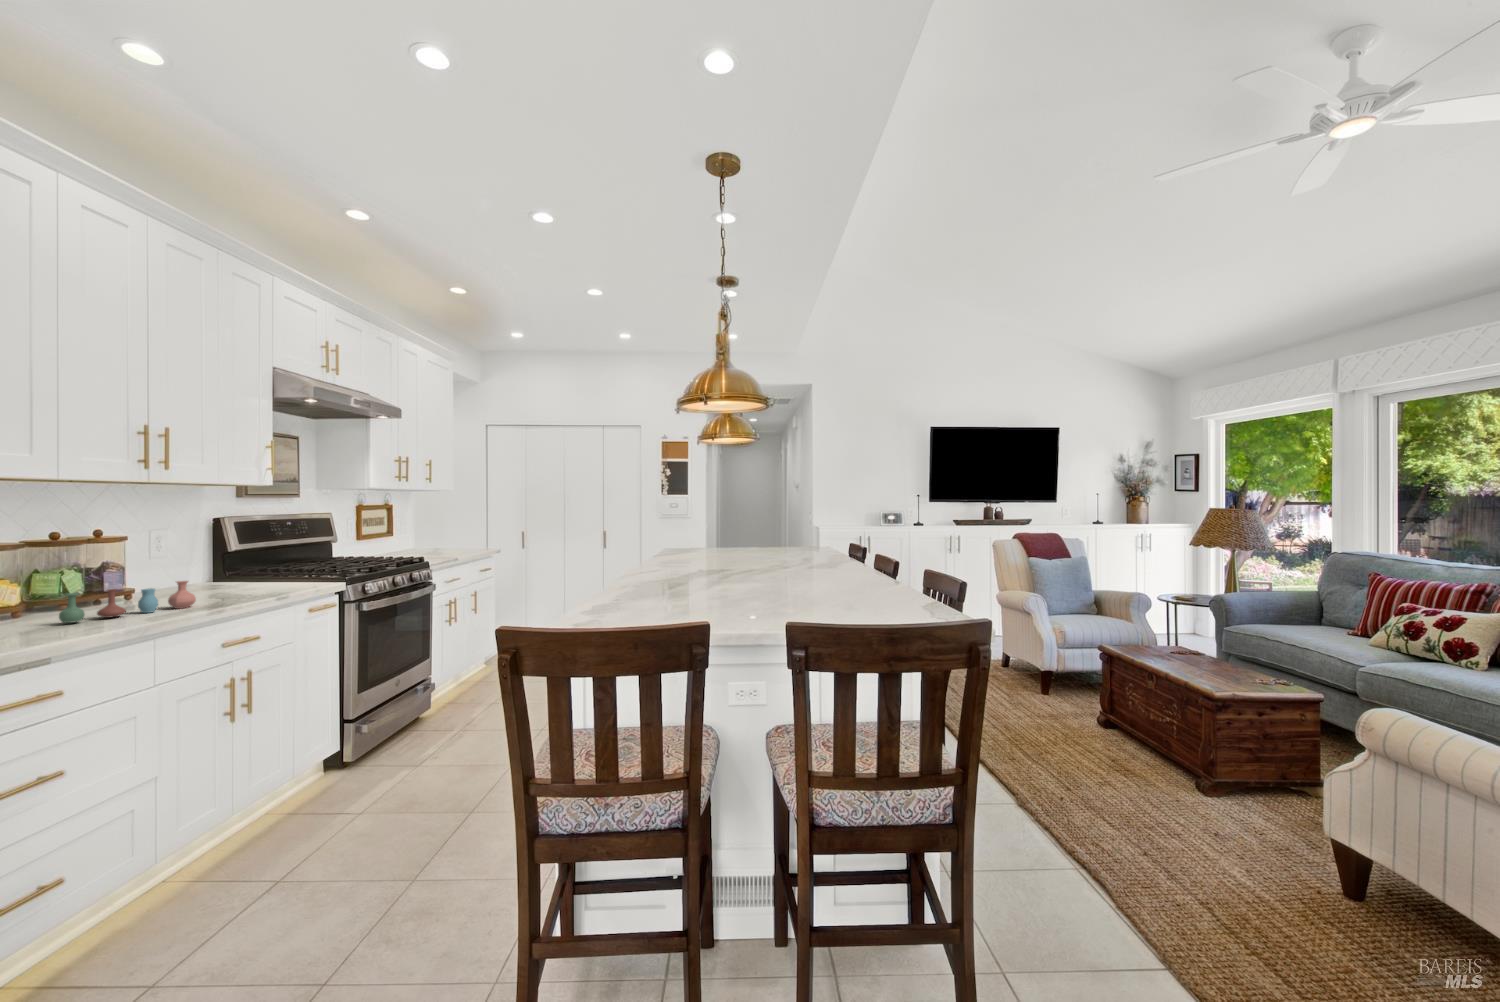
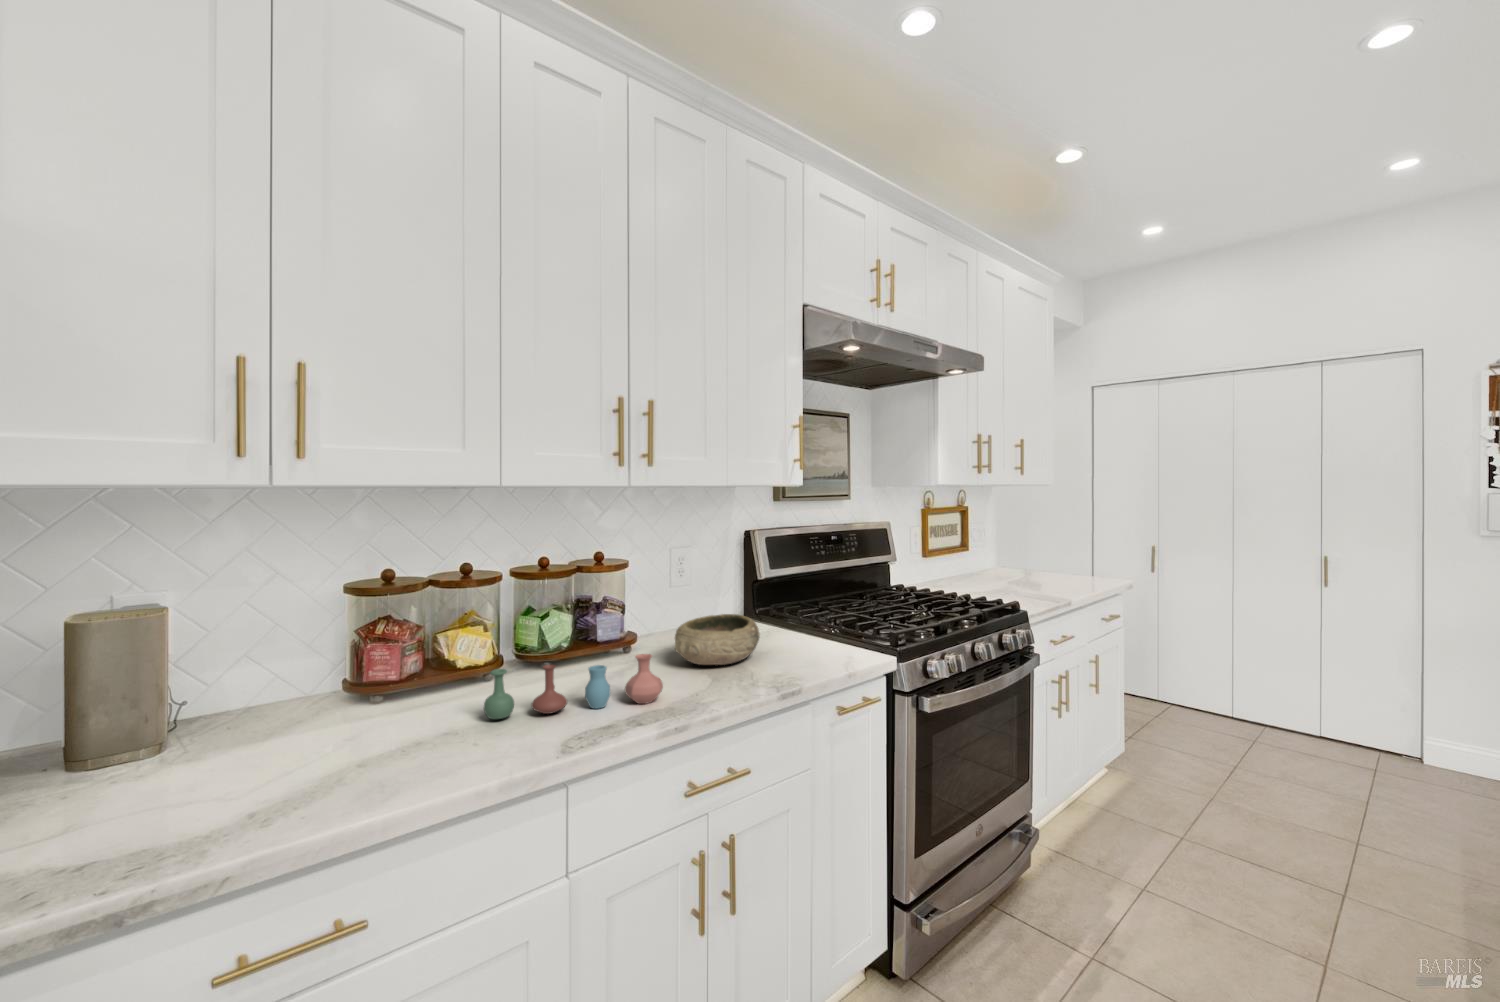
bowl: none [182,566,251,595] -> present [674,614,760,665]

